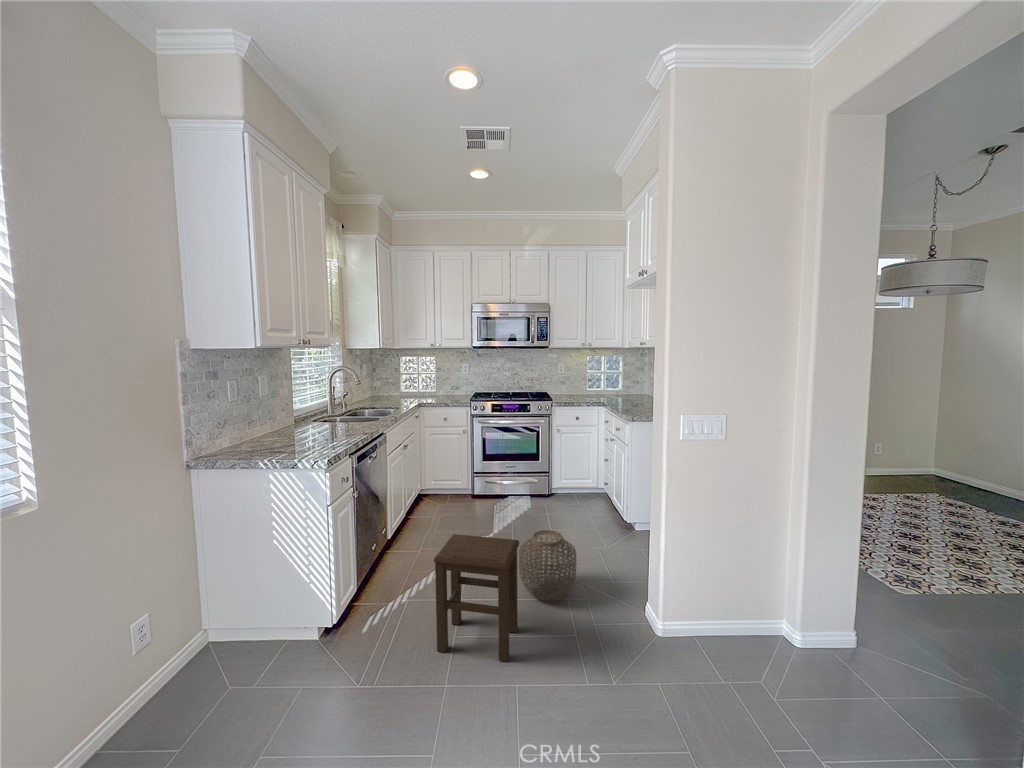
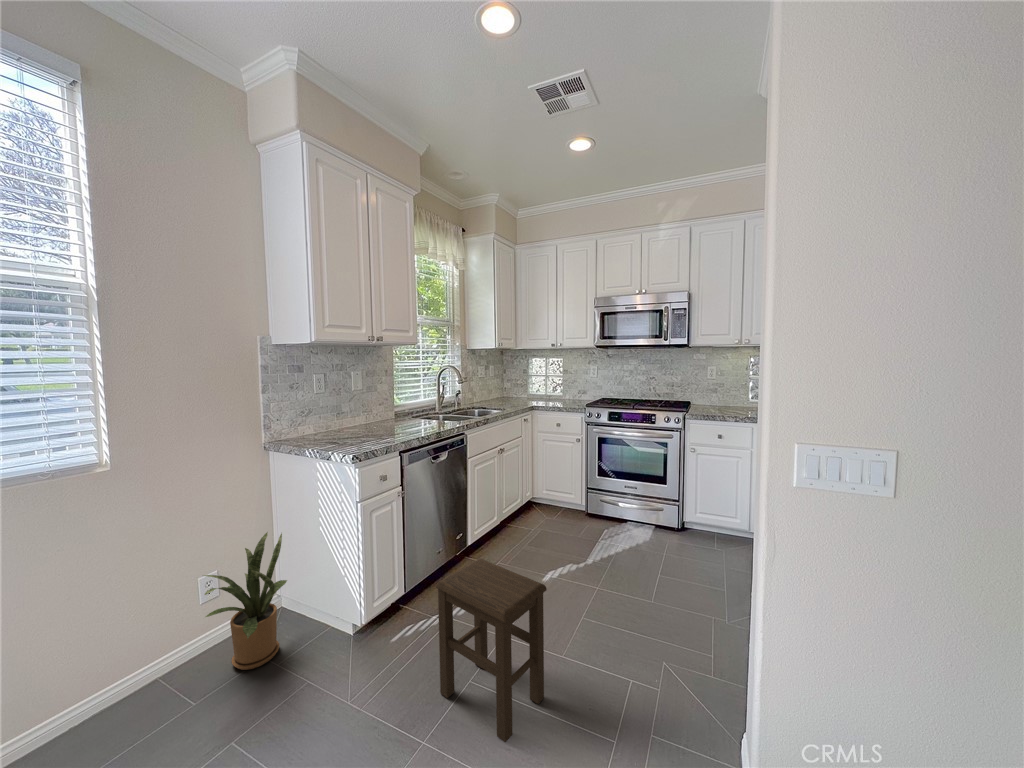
woven basket: present [519,530,576,601] -> none [571,577,649,677]
house plant: none [148,552,252,703] -> present [204,532,287,670]

